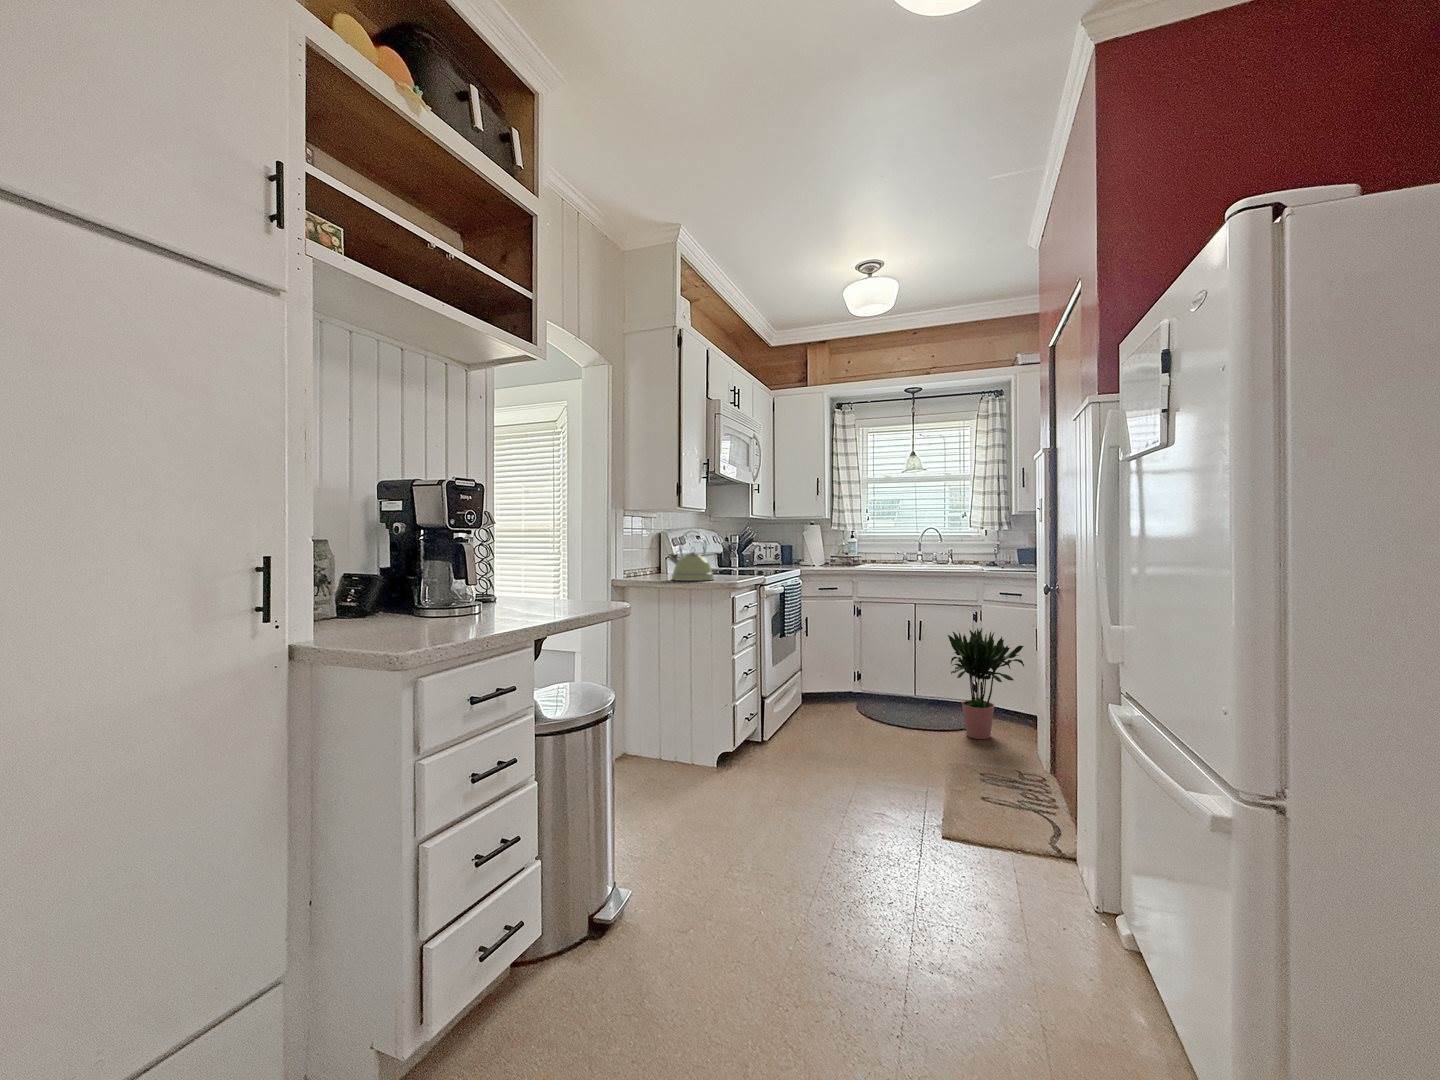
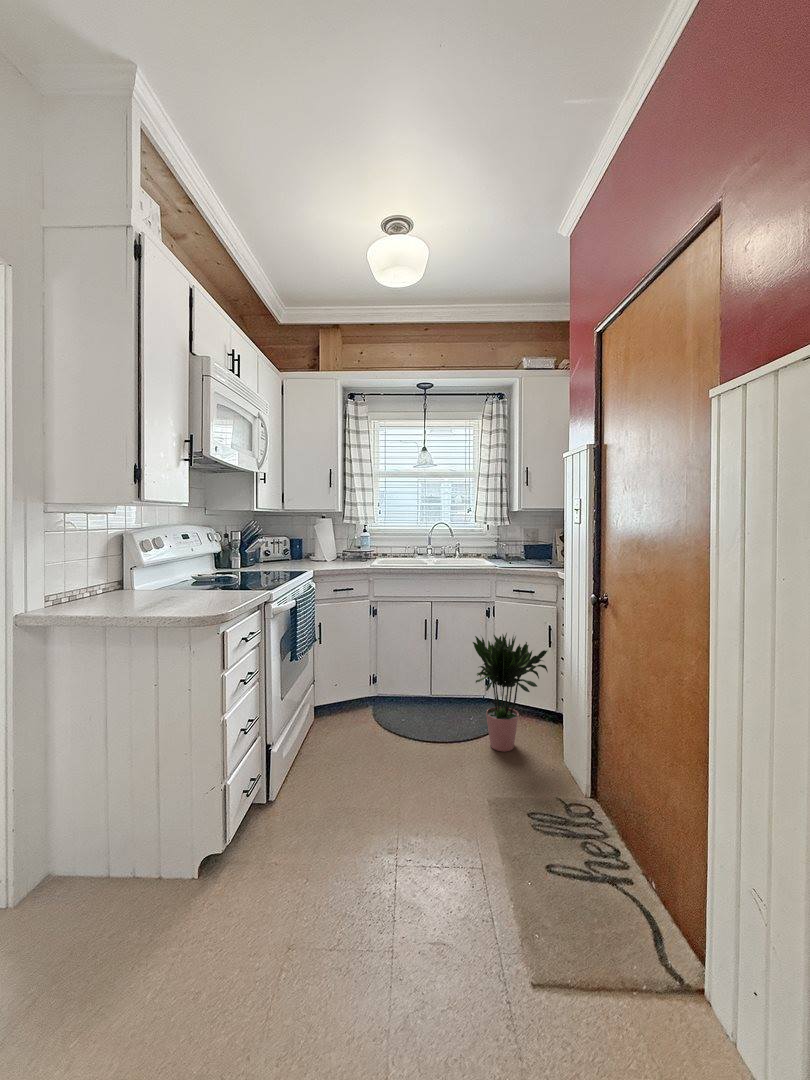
kettle: present [669,532,714,581] -> none [128,534,197,607]

